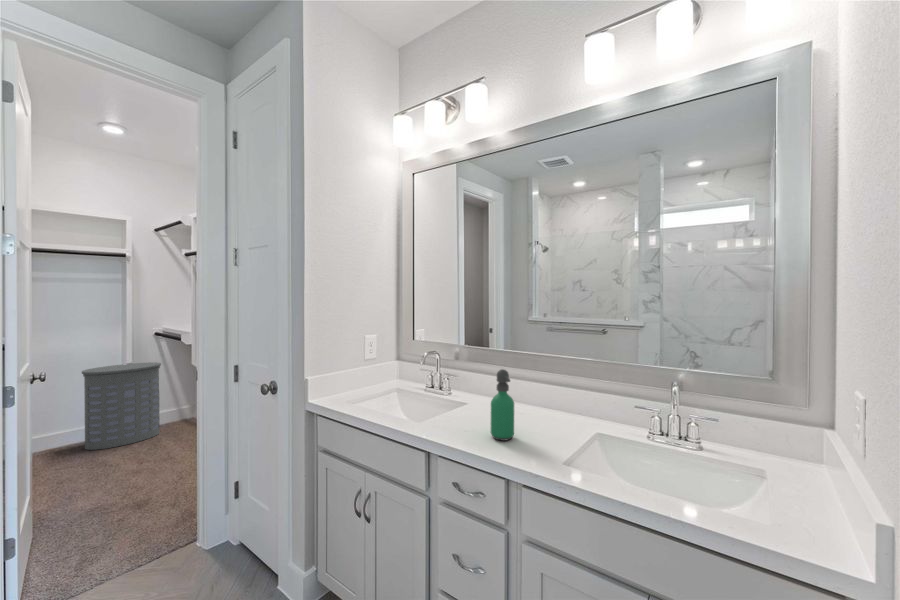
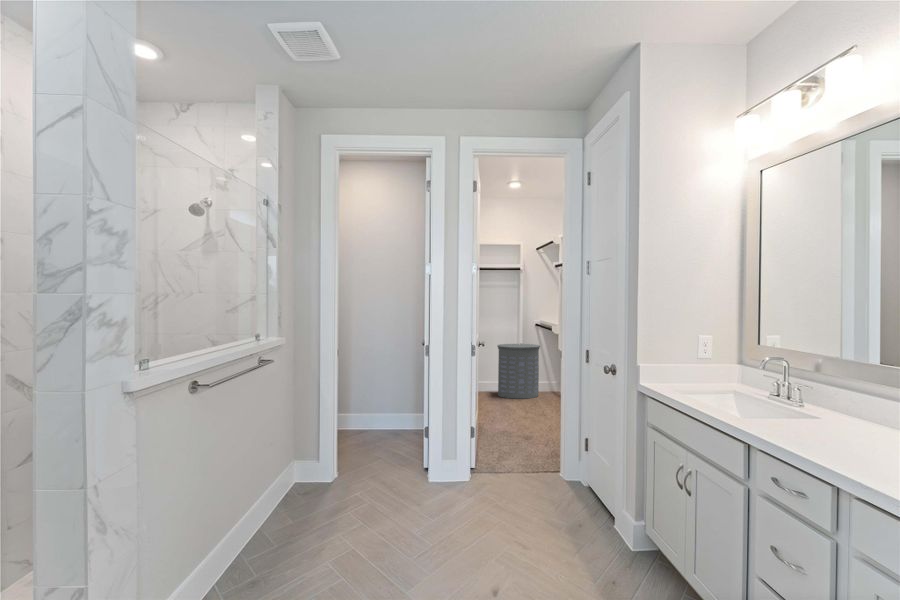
soap dispenser: present [491,369,514,441] -> none [831,378,869,456]

